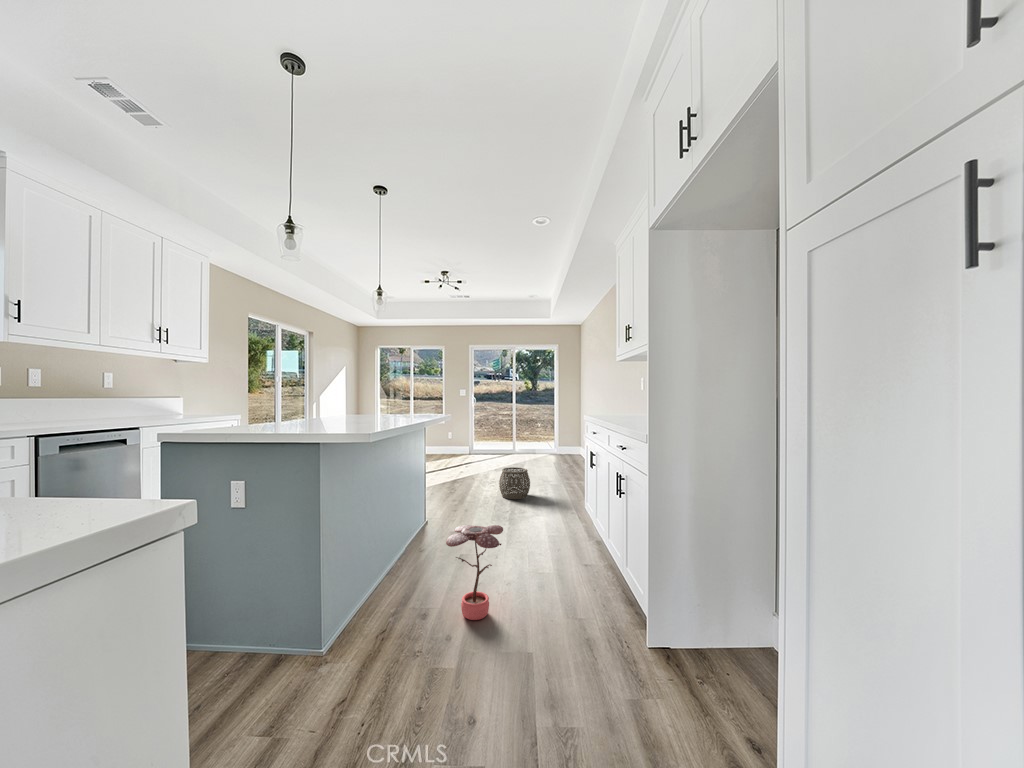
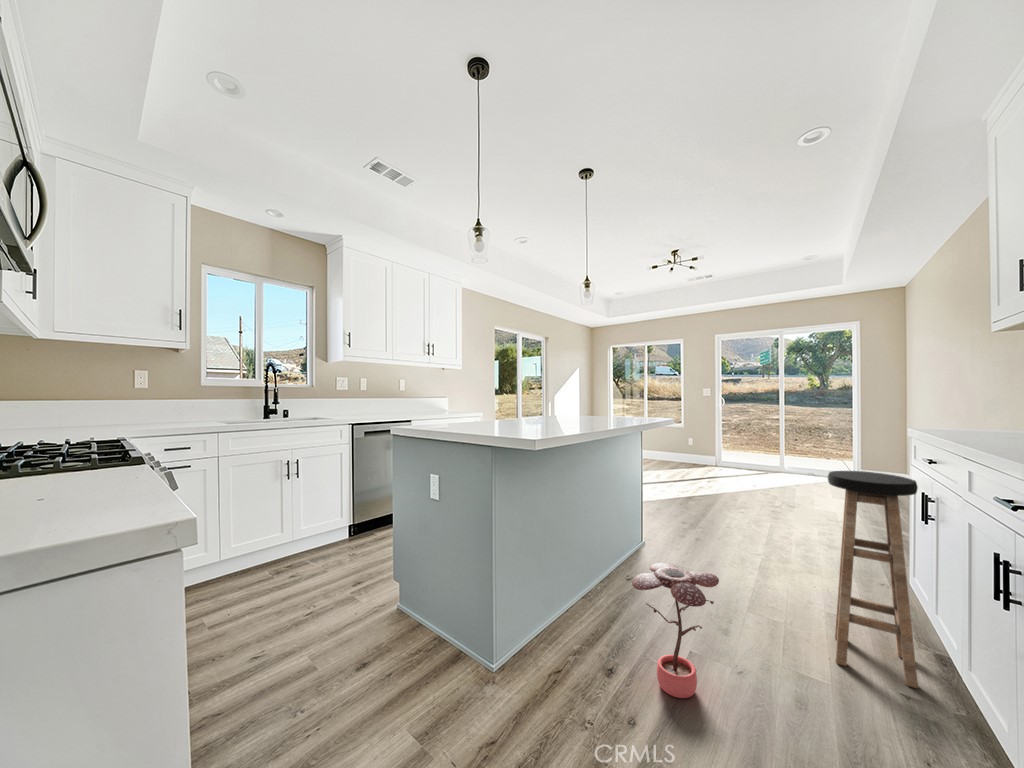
bar stool: none [558,445,601,571] -> present [828,471,918,689]
woven basket: present [499,467,530,499] -> none [752,491,802,537]

